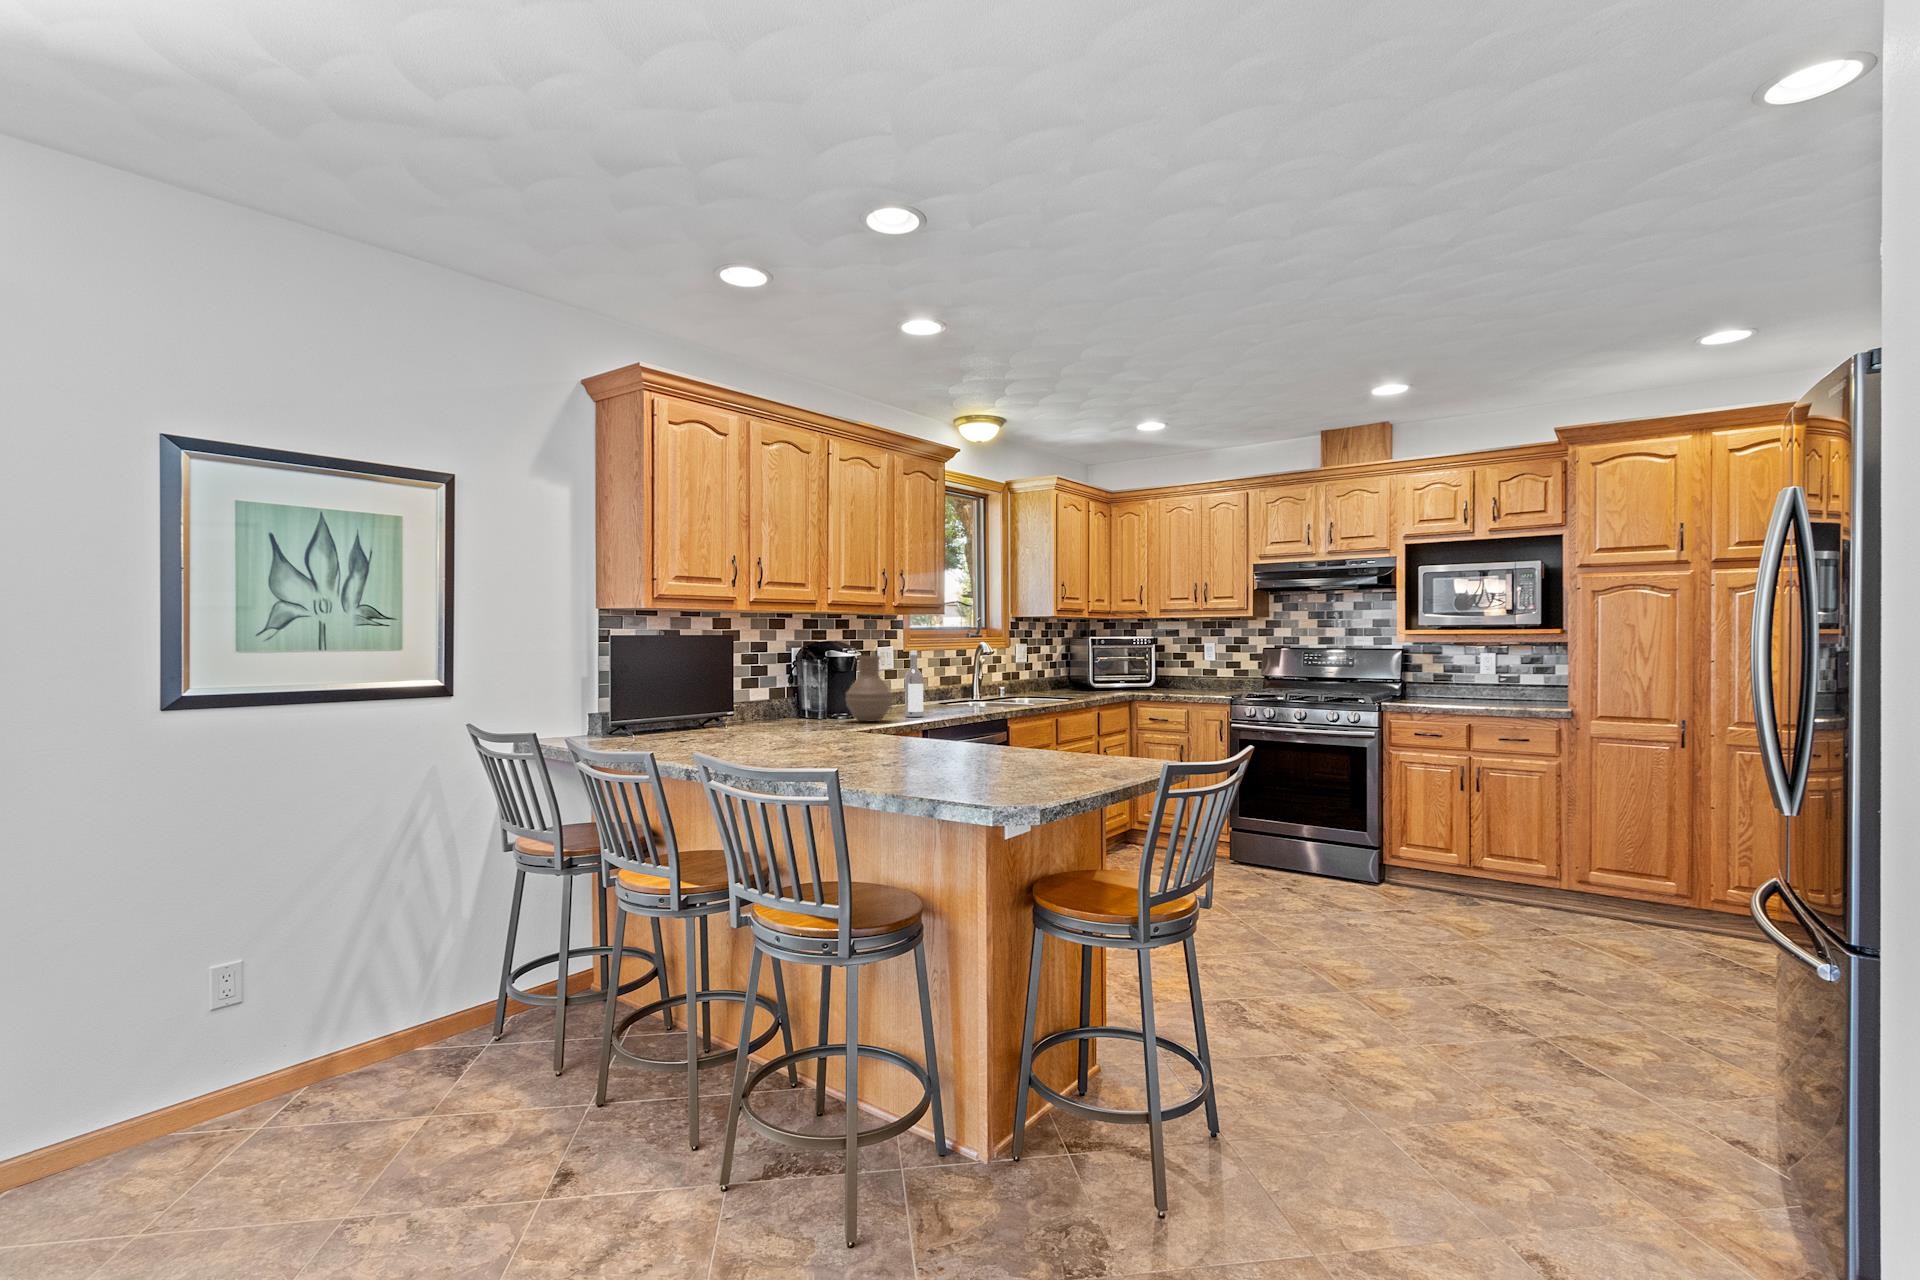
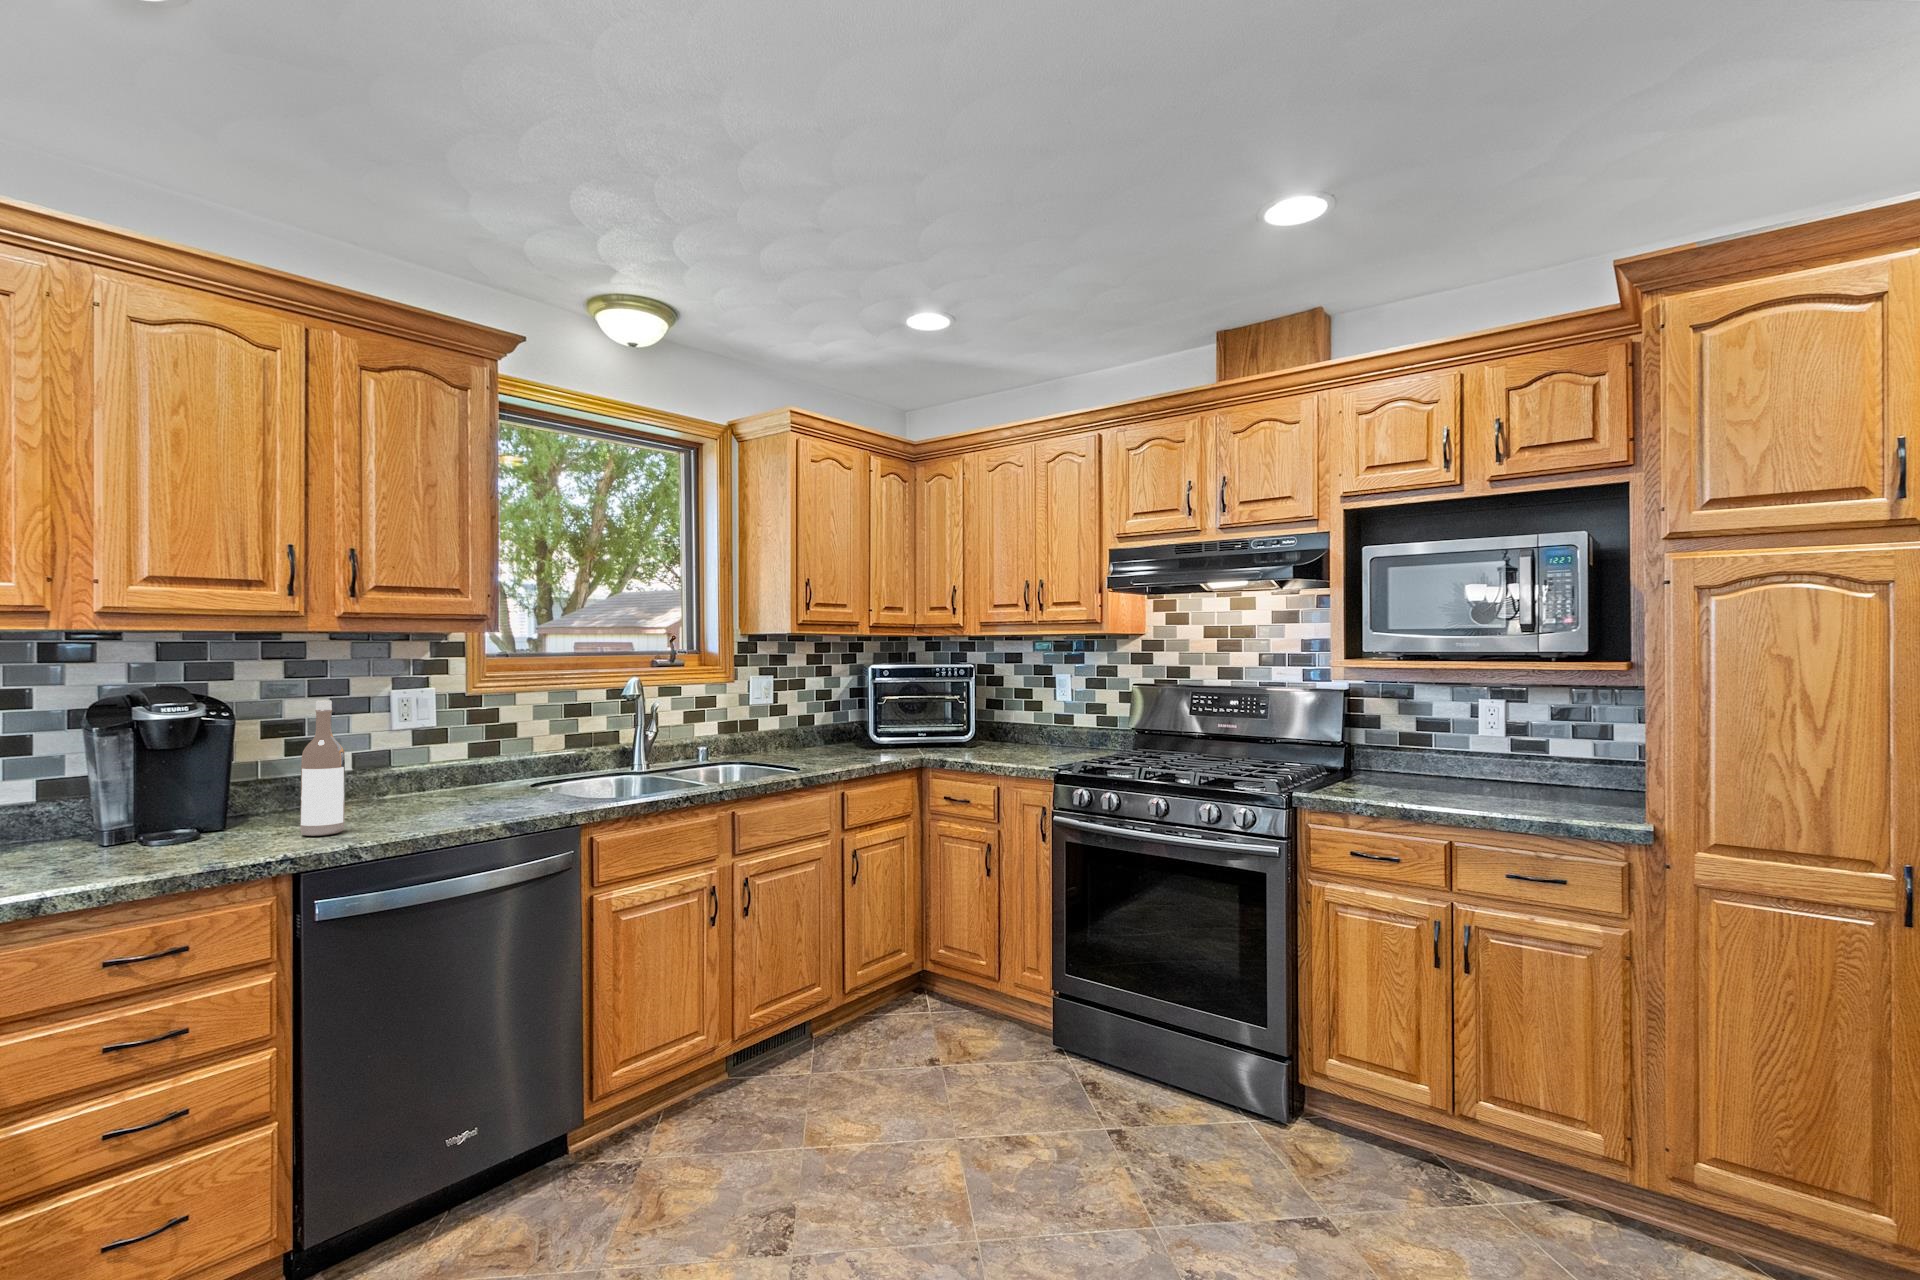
vase: present [845,656,892,721] -> none [74,715,214,859]

